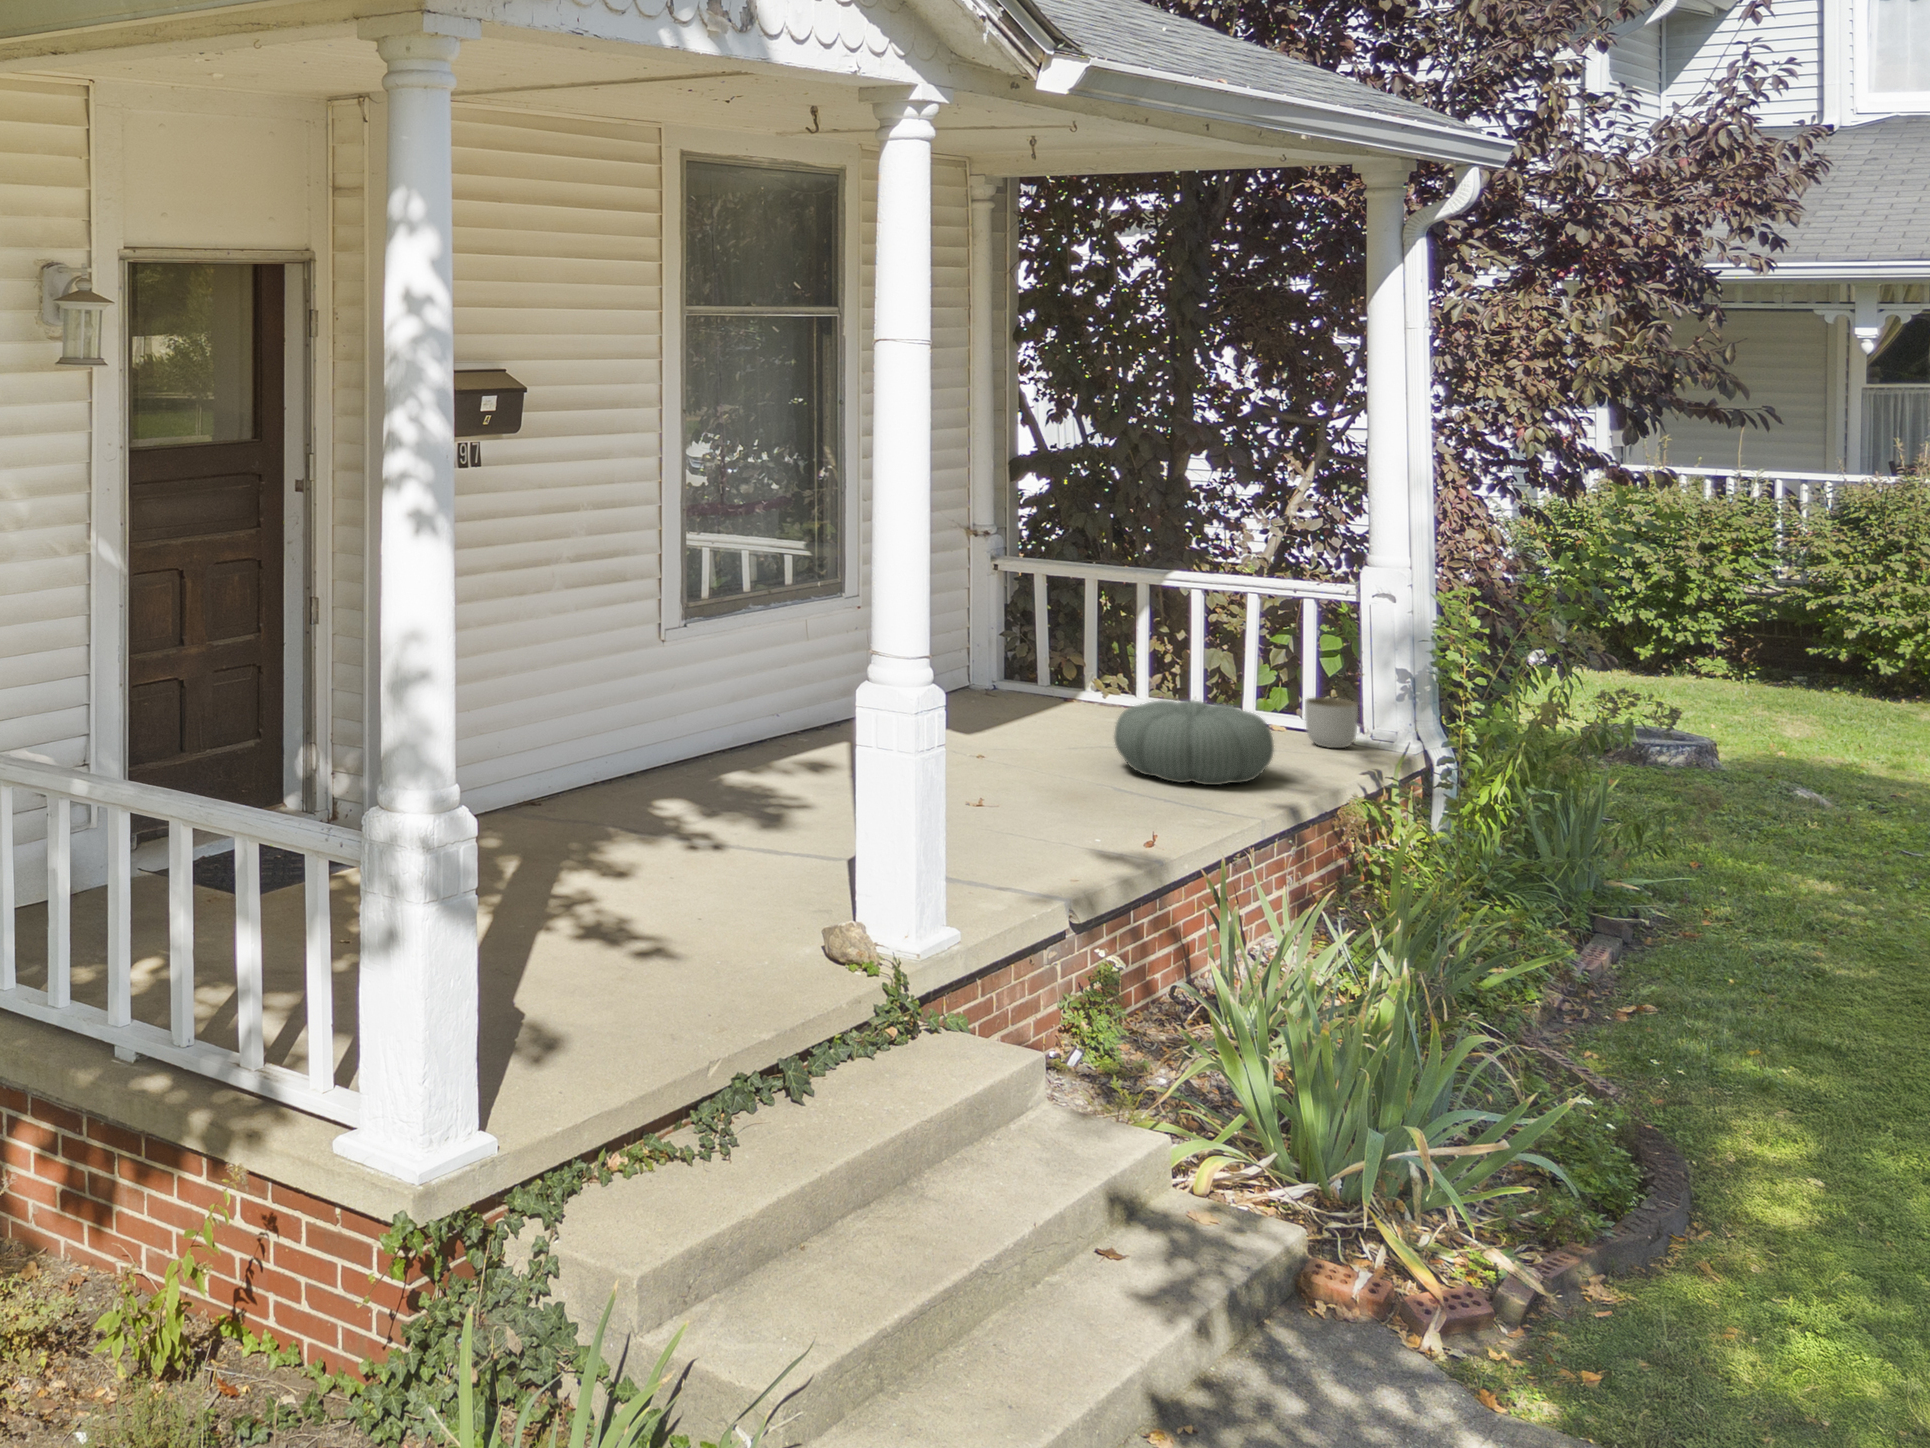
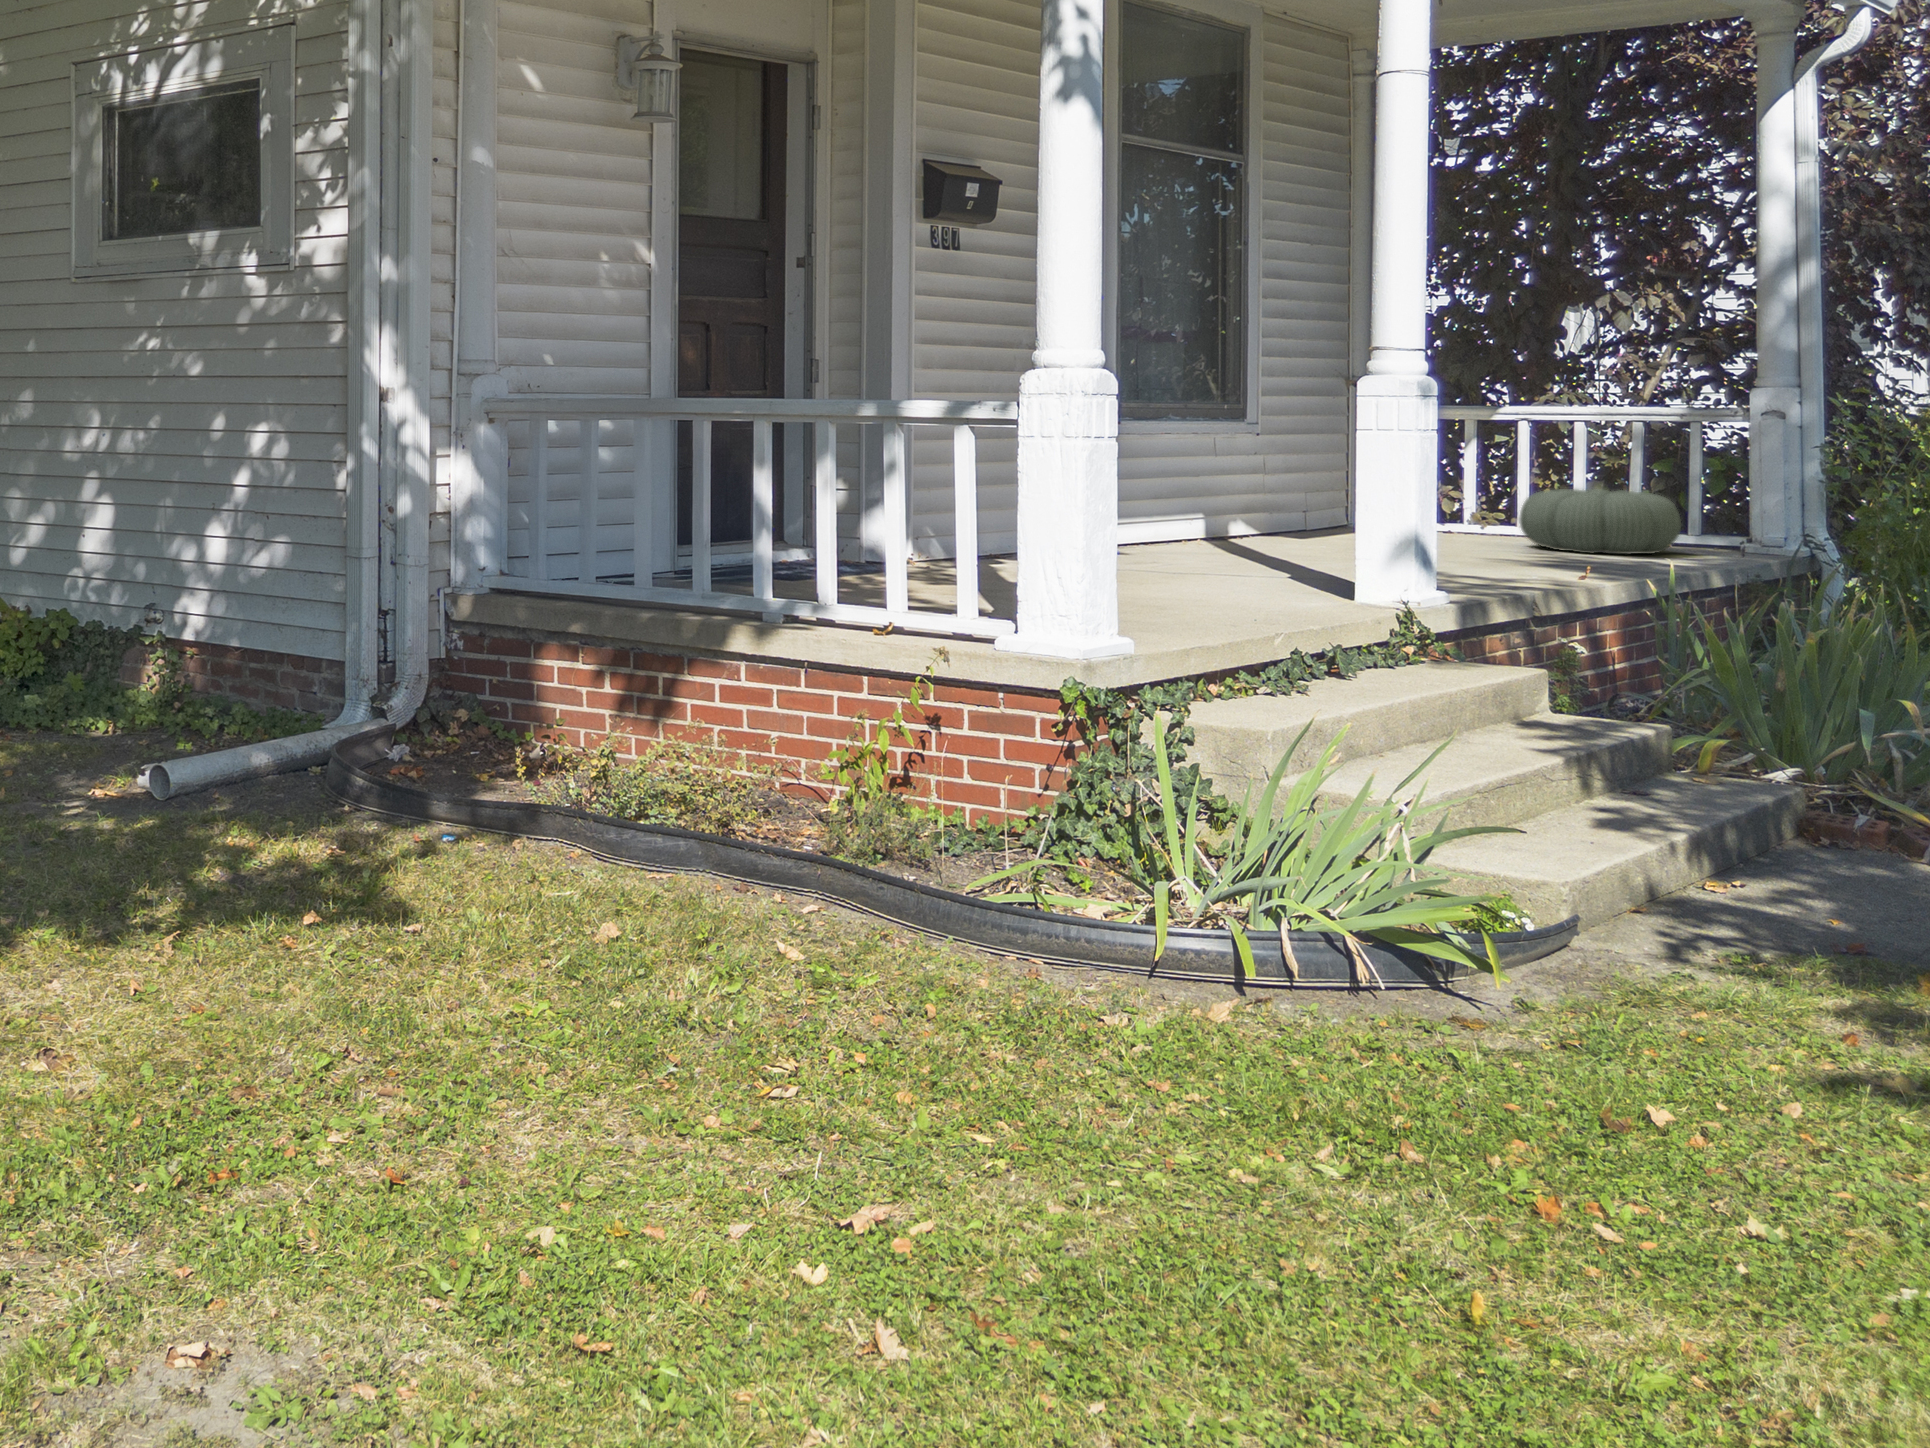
planter: present [1305,697,1358,748] -> none [1694,503,1748,546]

